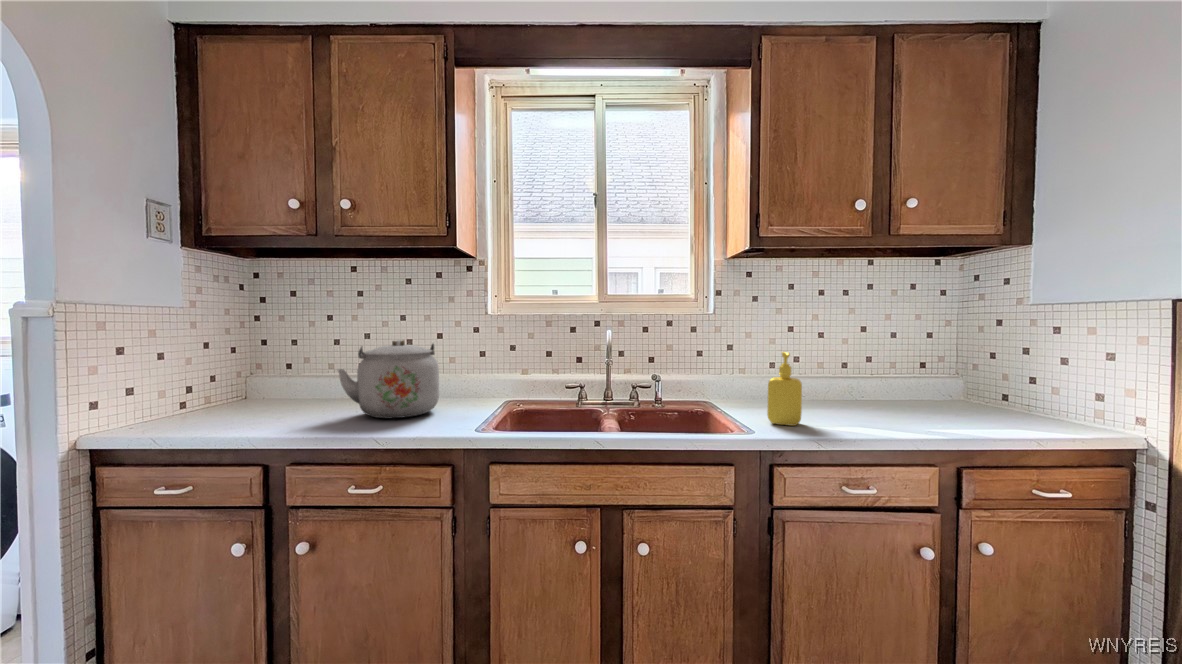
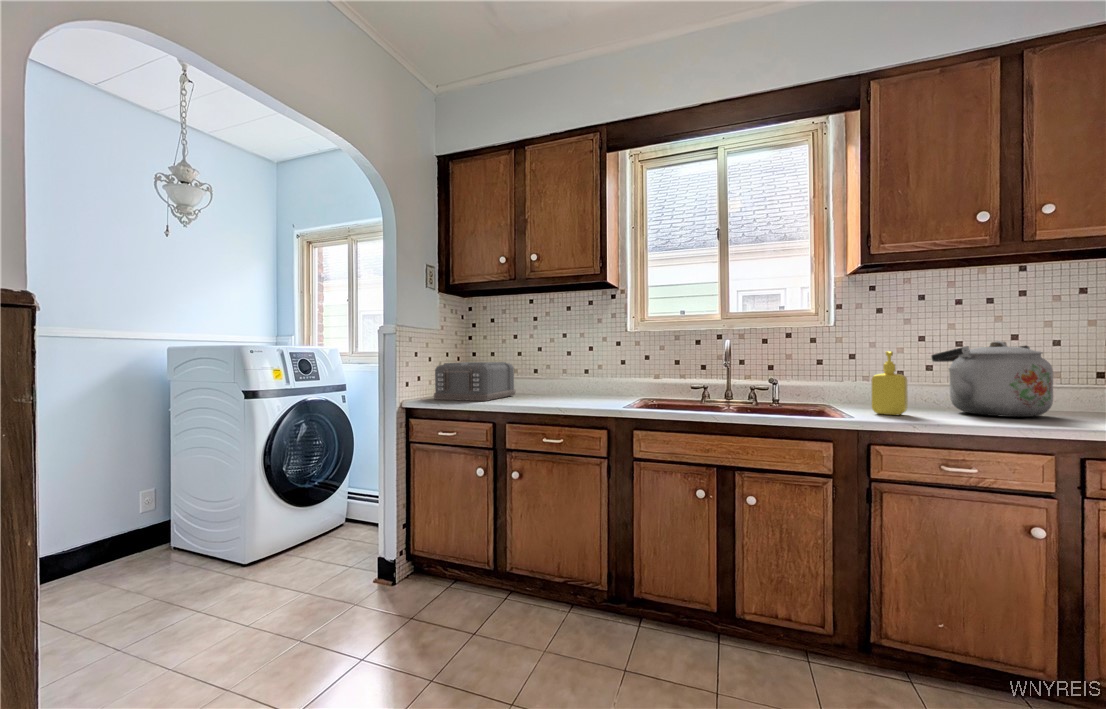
kettle: present [338,340,439,418] -> present [932,341,1053,417]
toaster: none [169,357,323,423] -> present [434,362,515,401]

